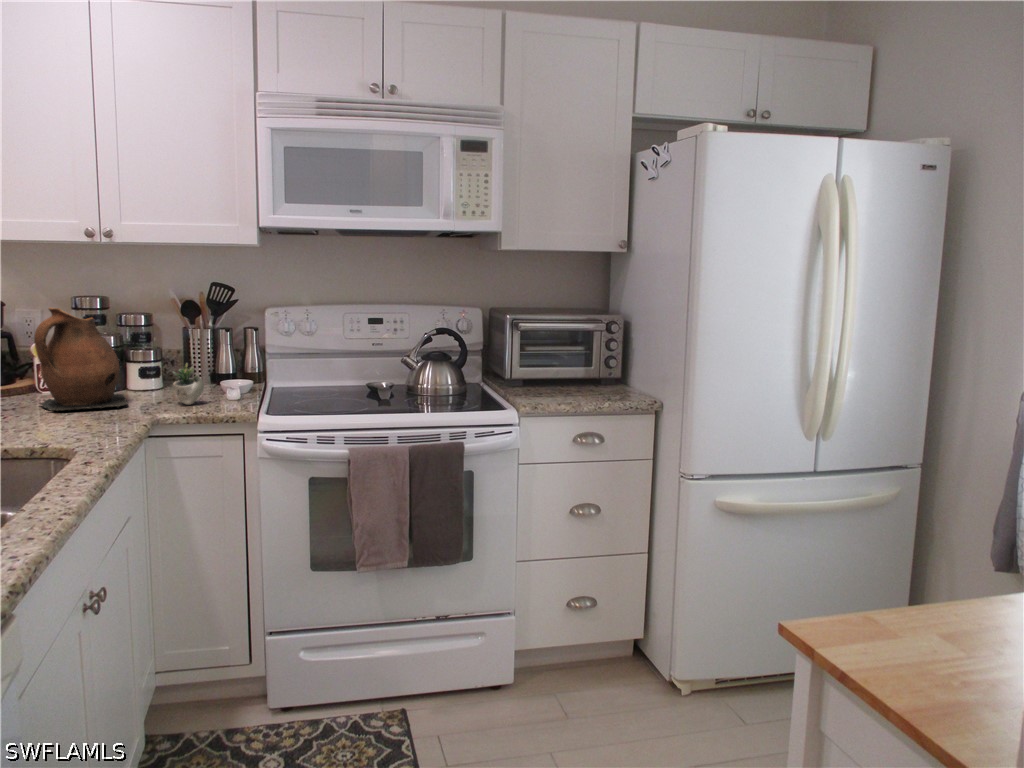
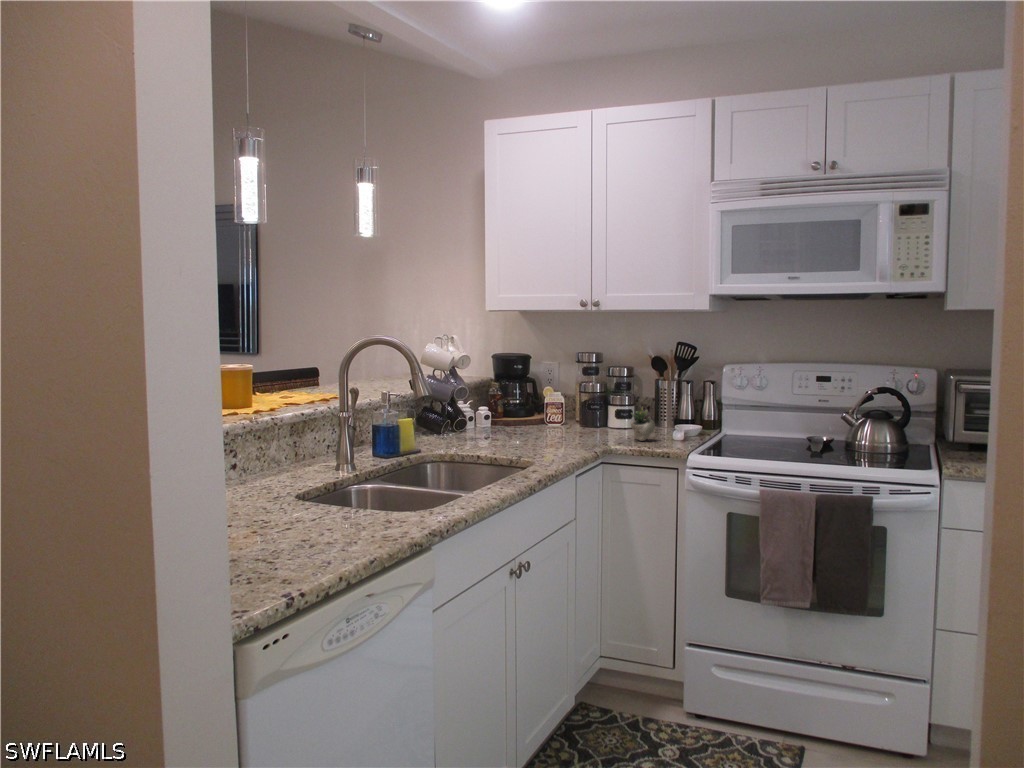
ceramic pitcher: present [34,308,128,410] -> none [538,359,600,439]

